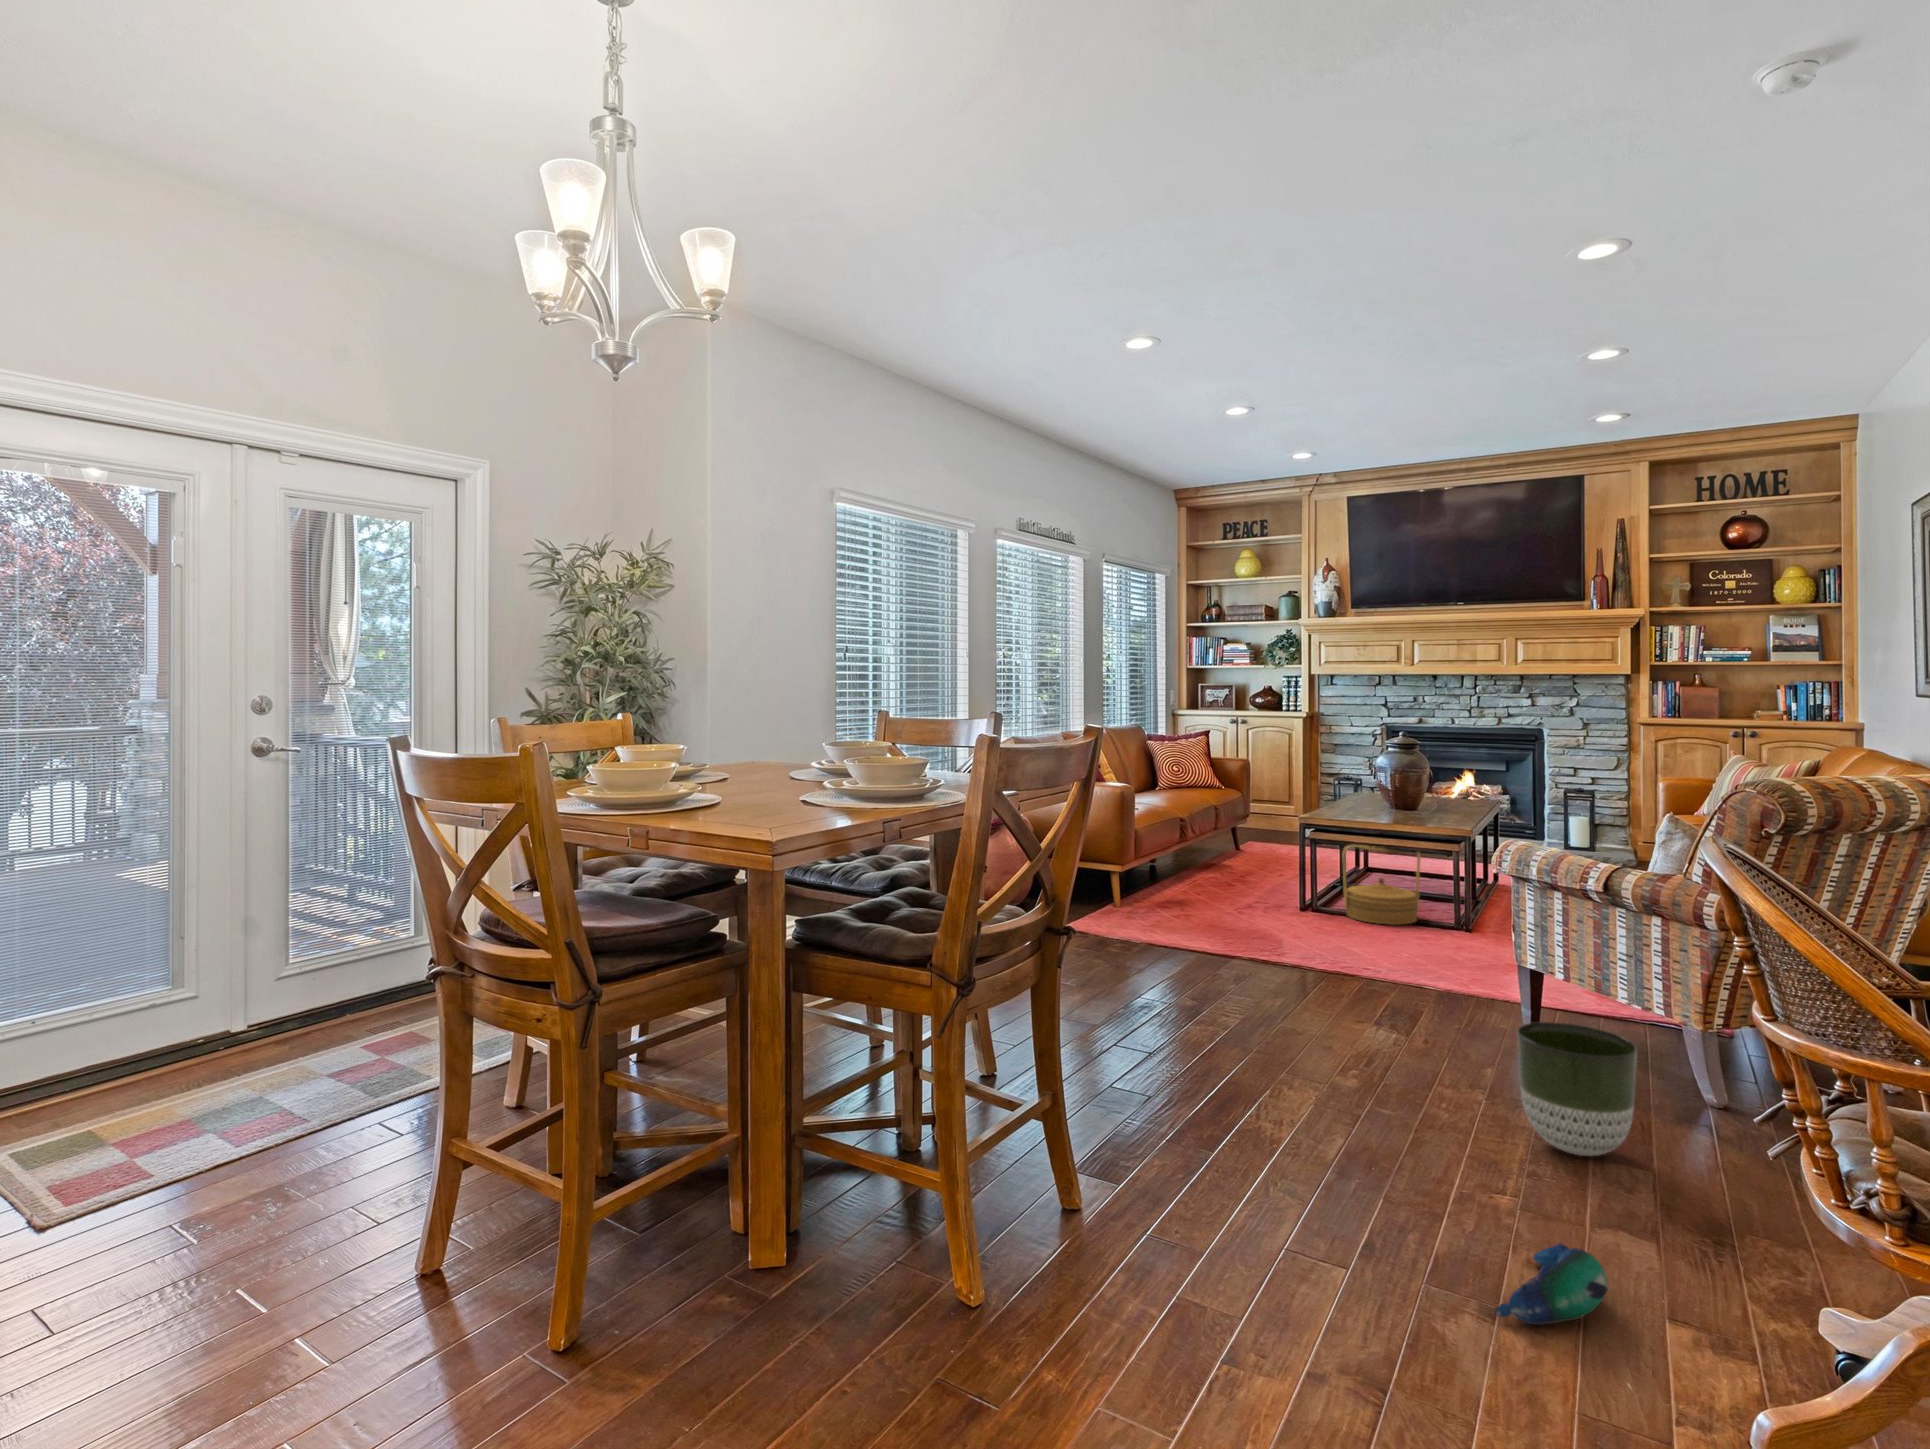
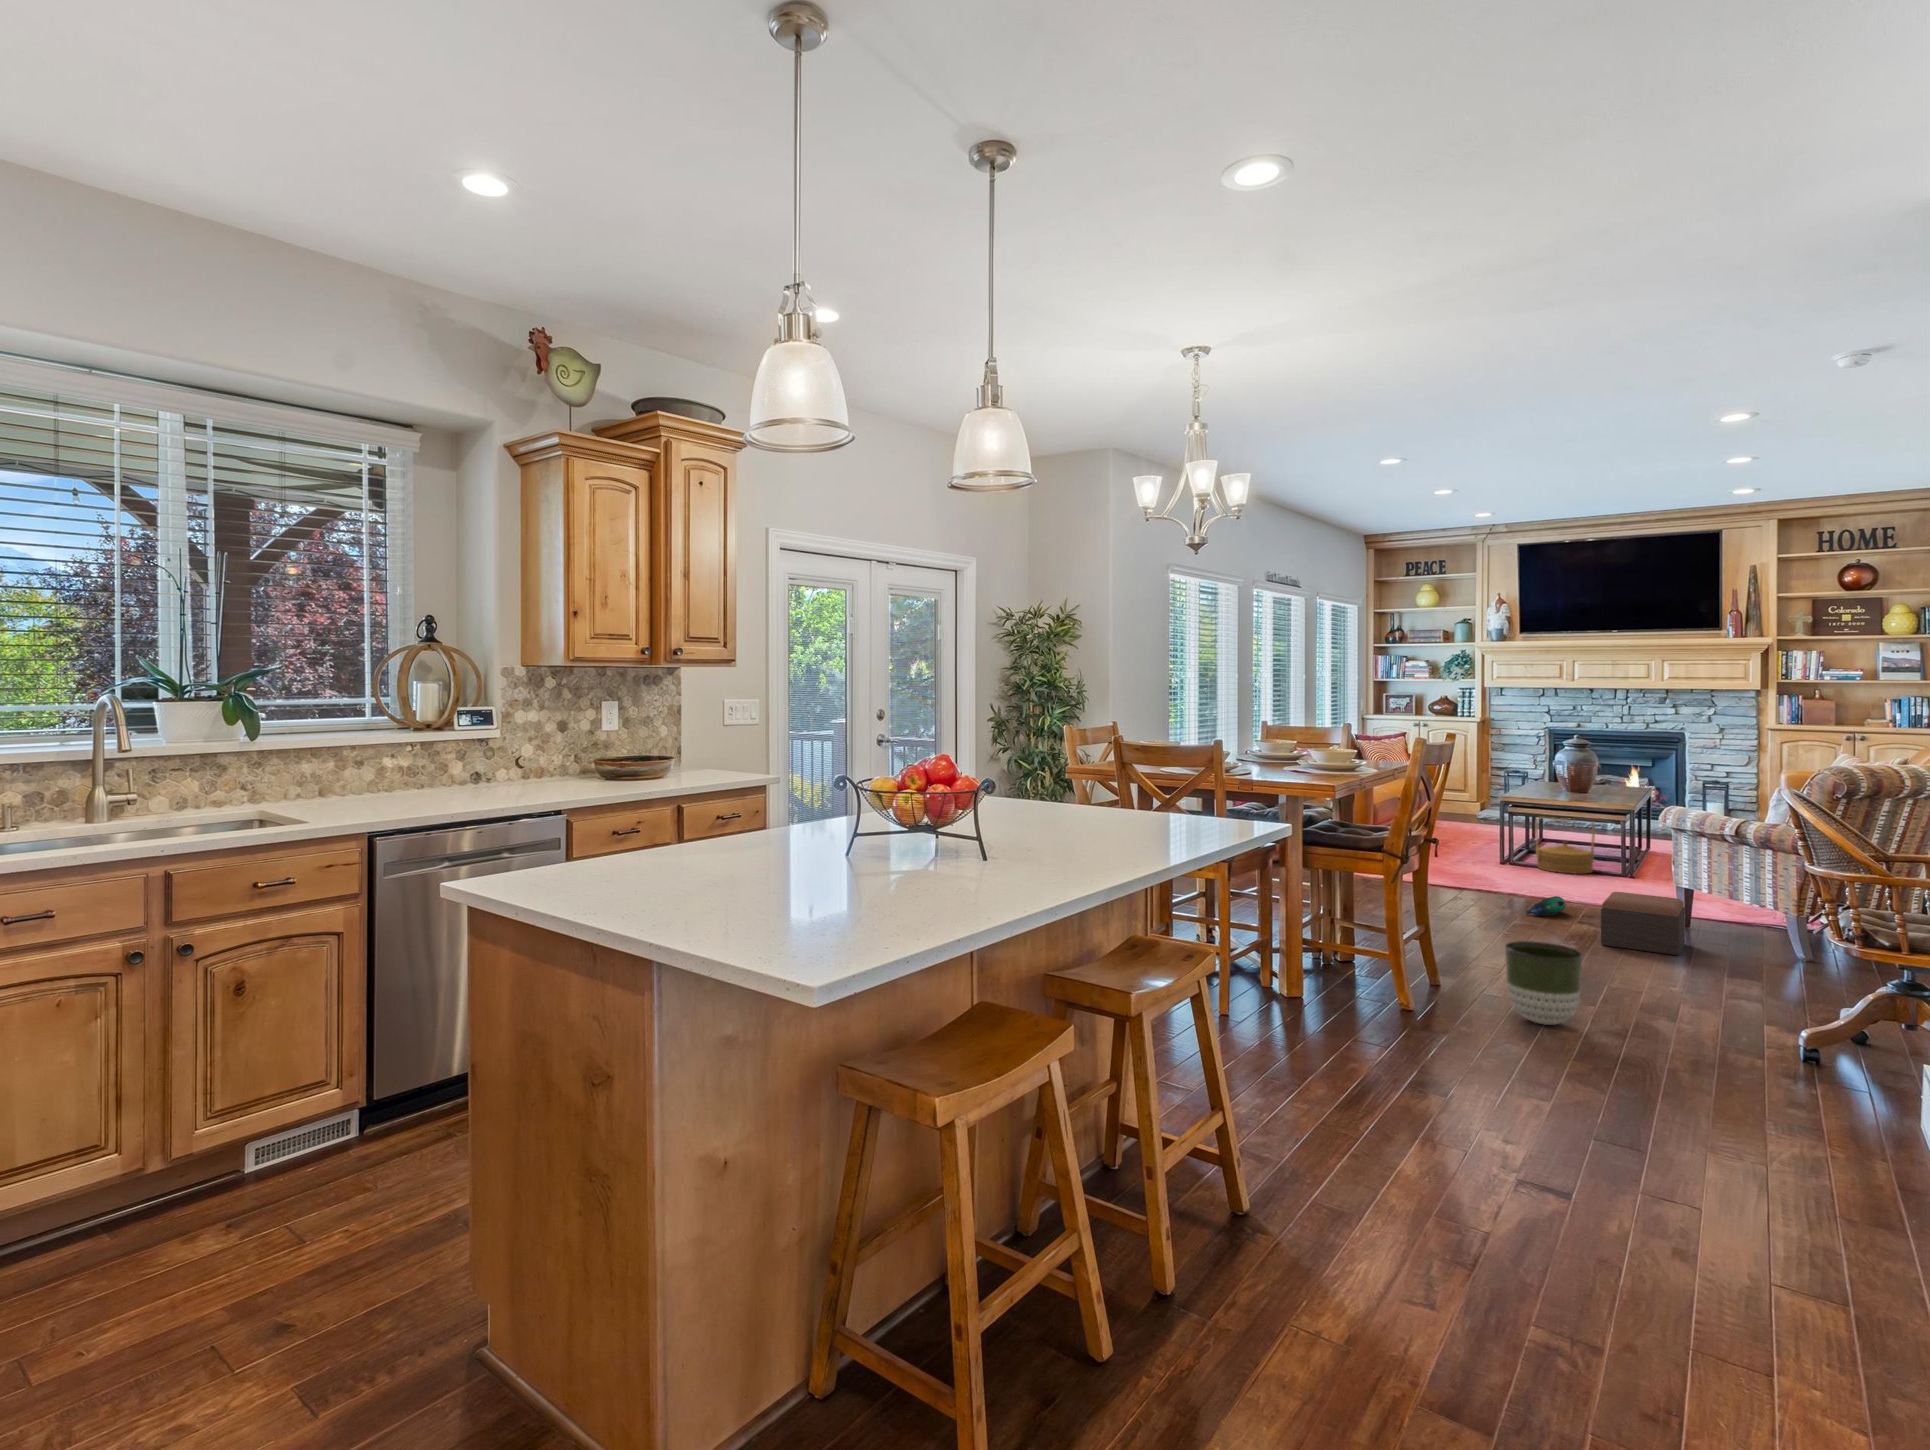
footstool: none [1395,983,1527,1103] -> present [1601,892,1685,955]
planter: present [1517,1022,1637,1156] -> present [1505,941,1582,1025]
plush toy: present [1495,1244,1608,1326] -> present [1526,896,1566,916]

